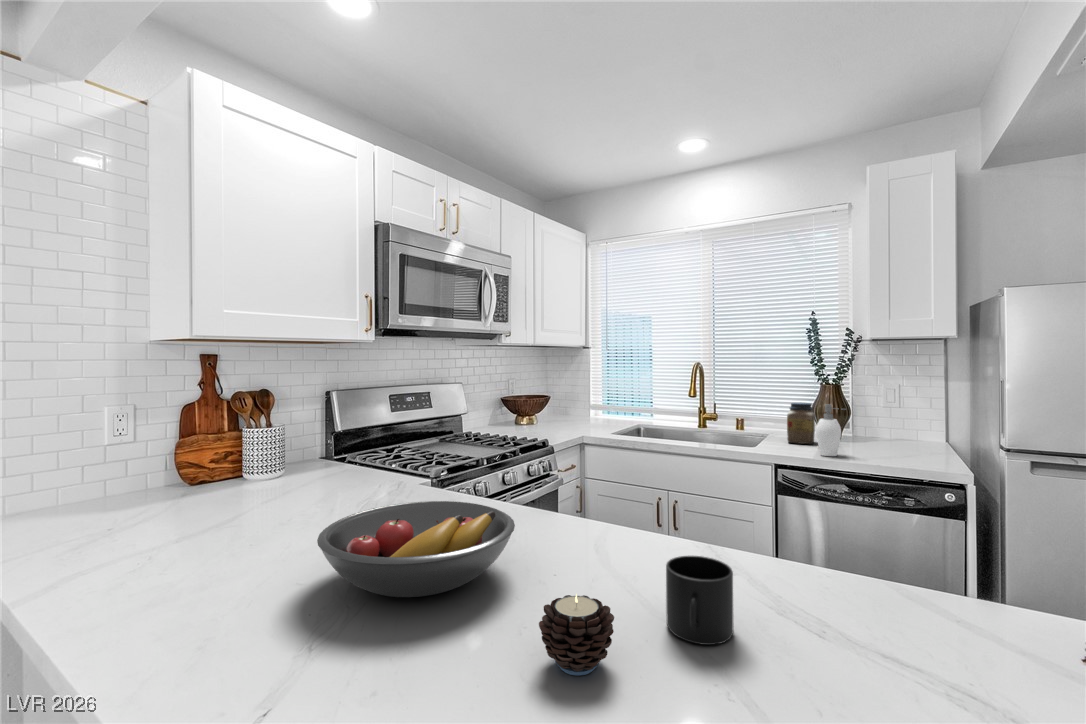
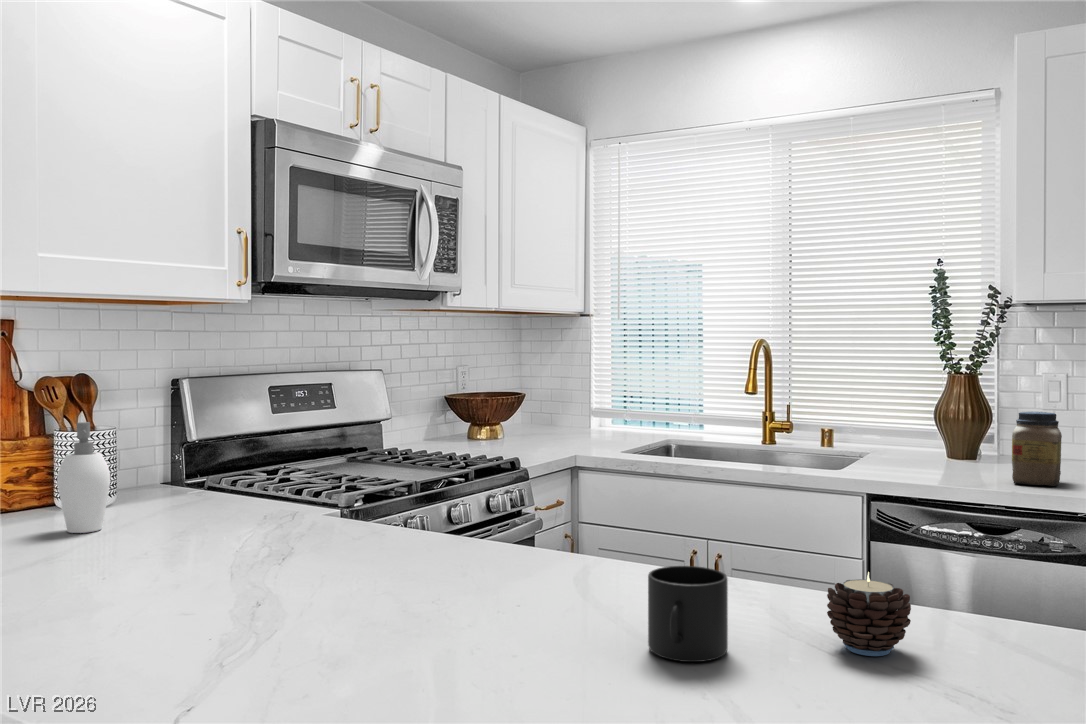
jar: present [787,403,815,444] -> present [1012,411,1062,486]
soap dispenser: present [816,404,841,456] -> present [57,422,110,533]
fruit bowl: present [317,501,515,597] -> none [205,518,463,625]
candle: present [539,594,614,676] -> present [827,572,911,656]

